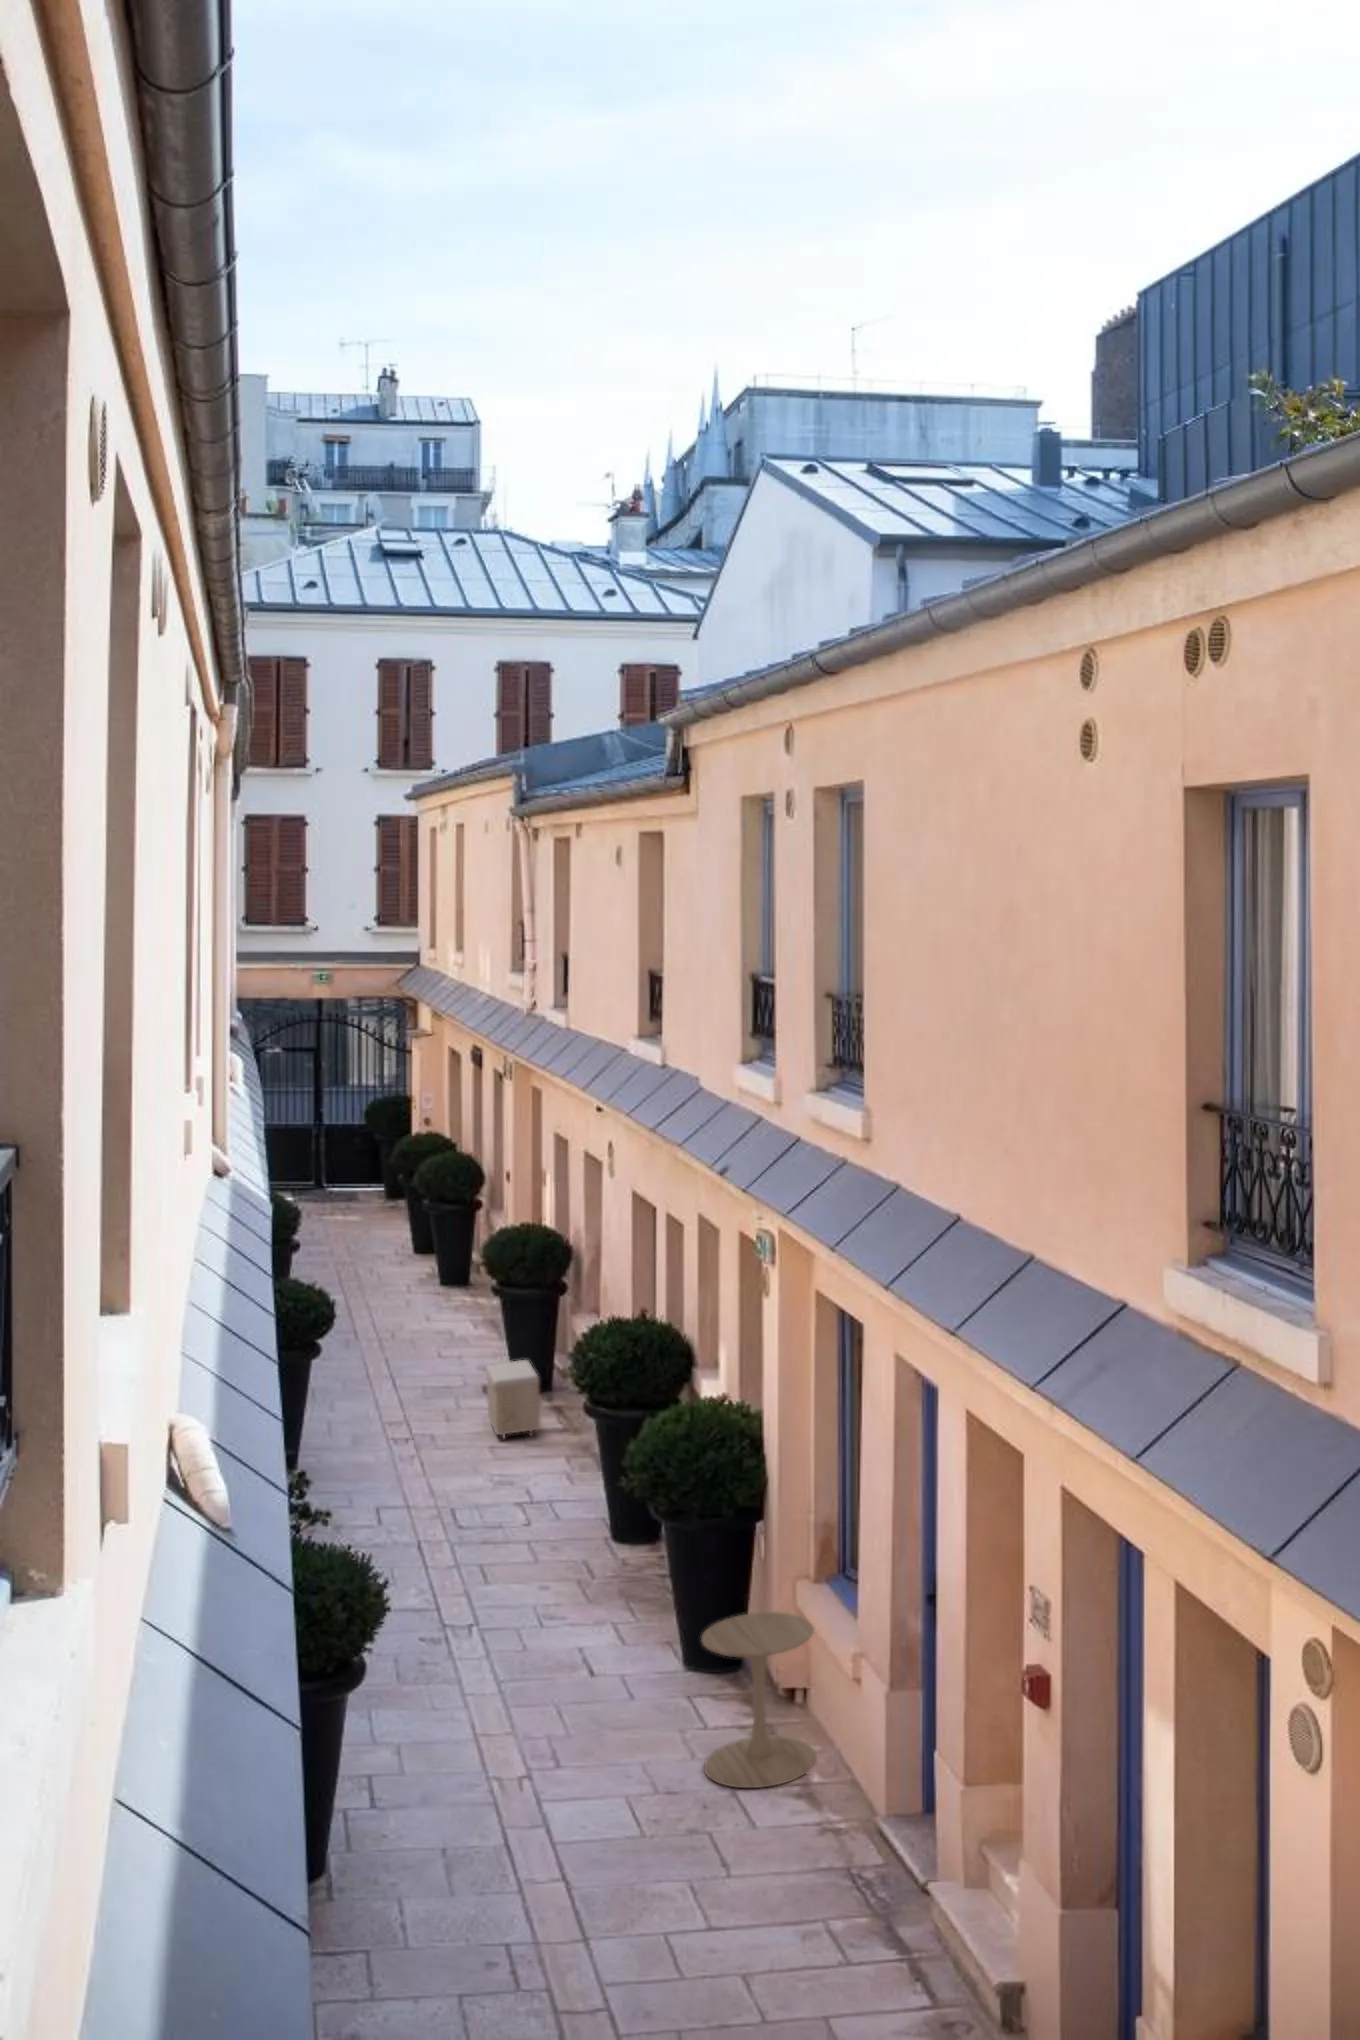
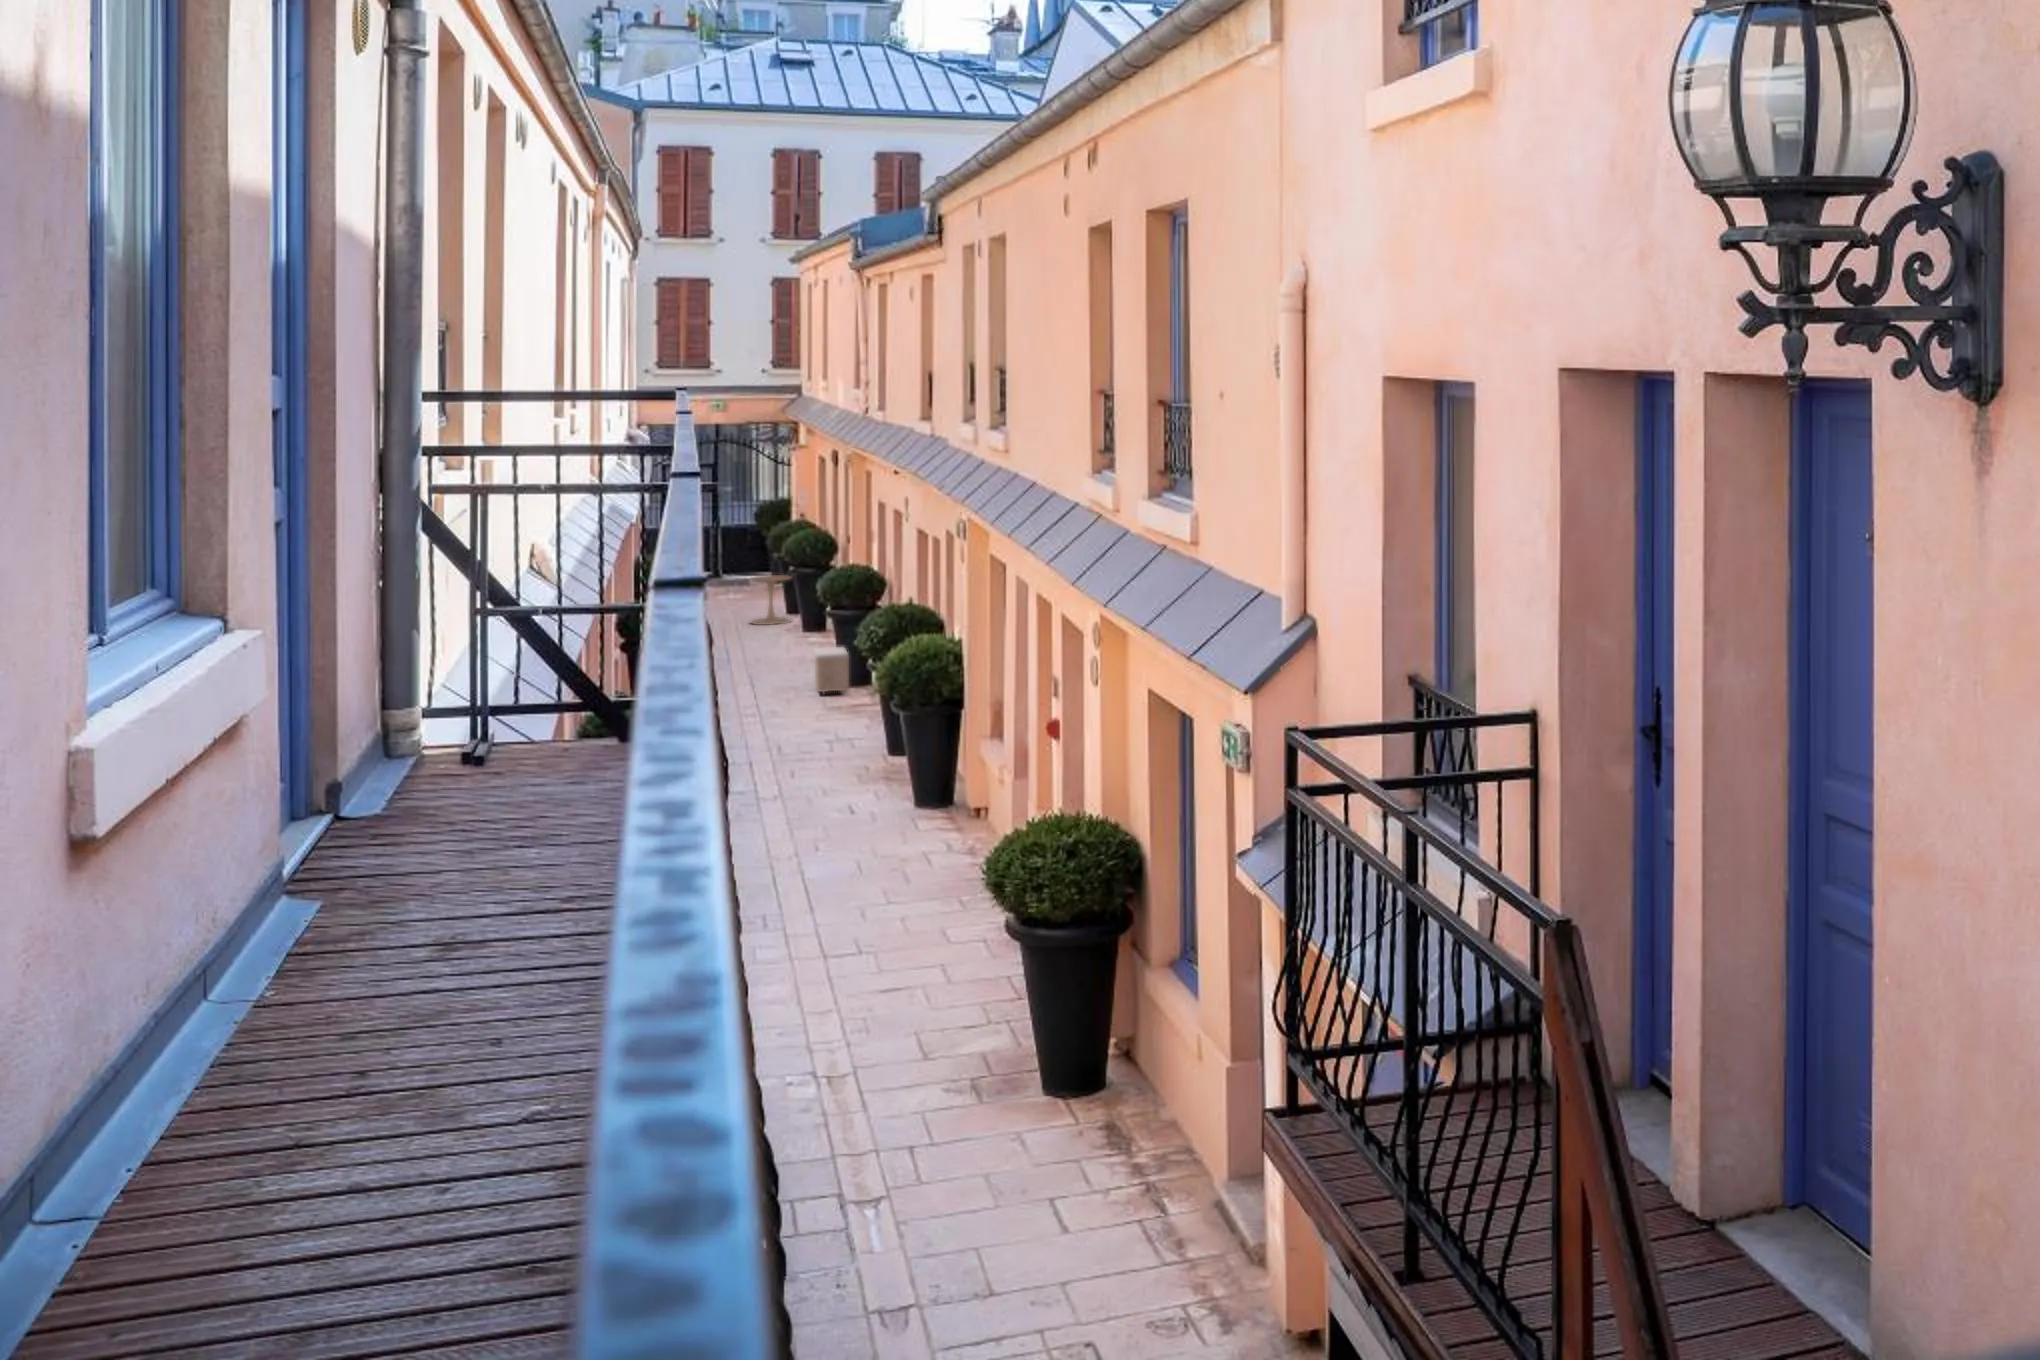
pedestal table: present [702,1612,817,1788] -> present [751,575,791,625]

